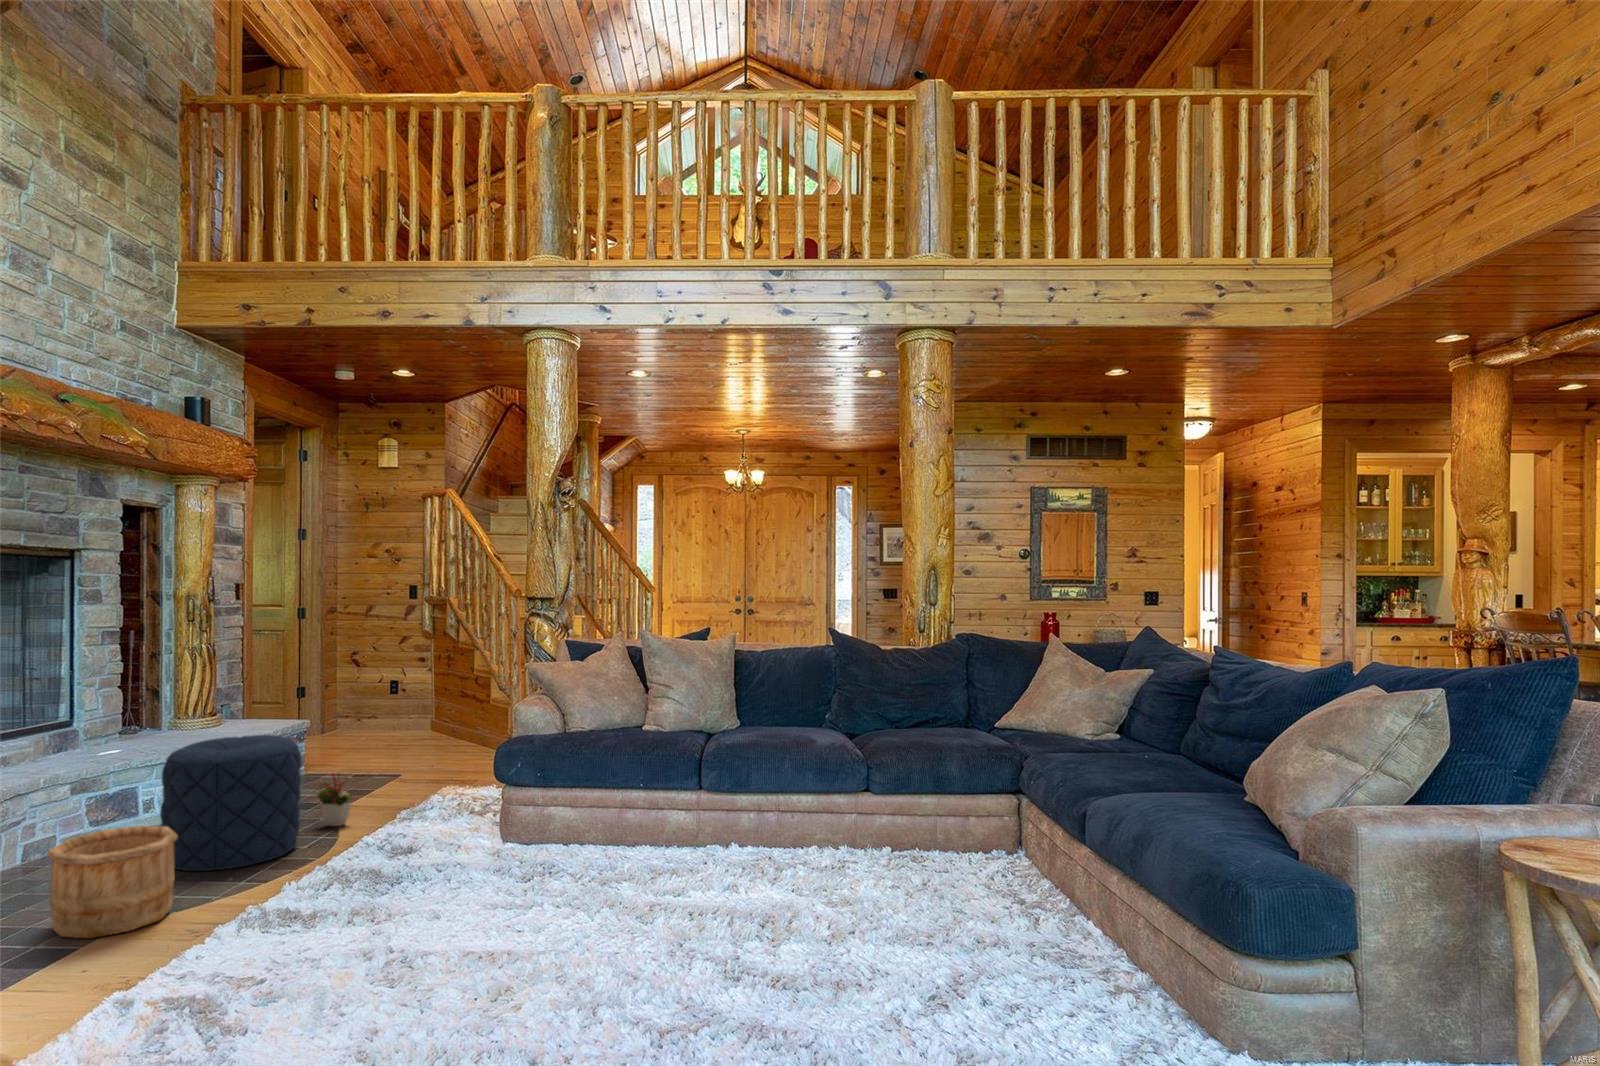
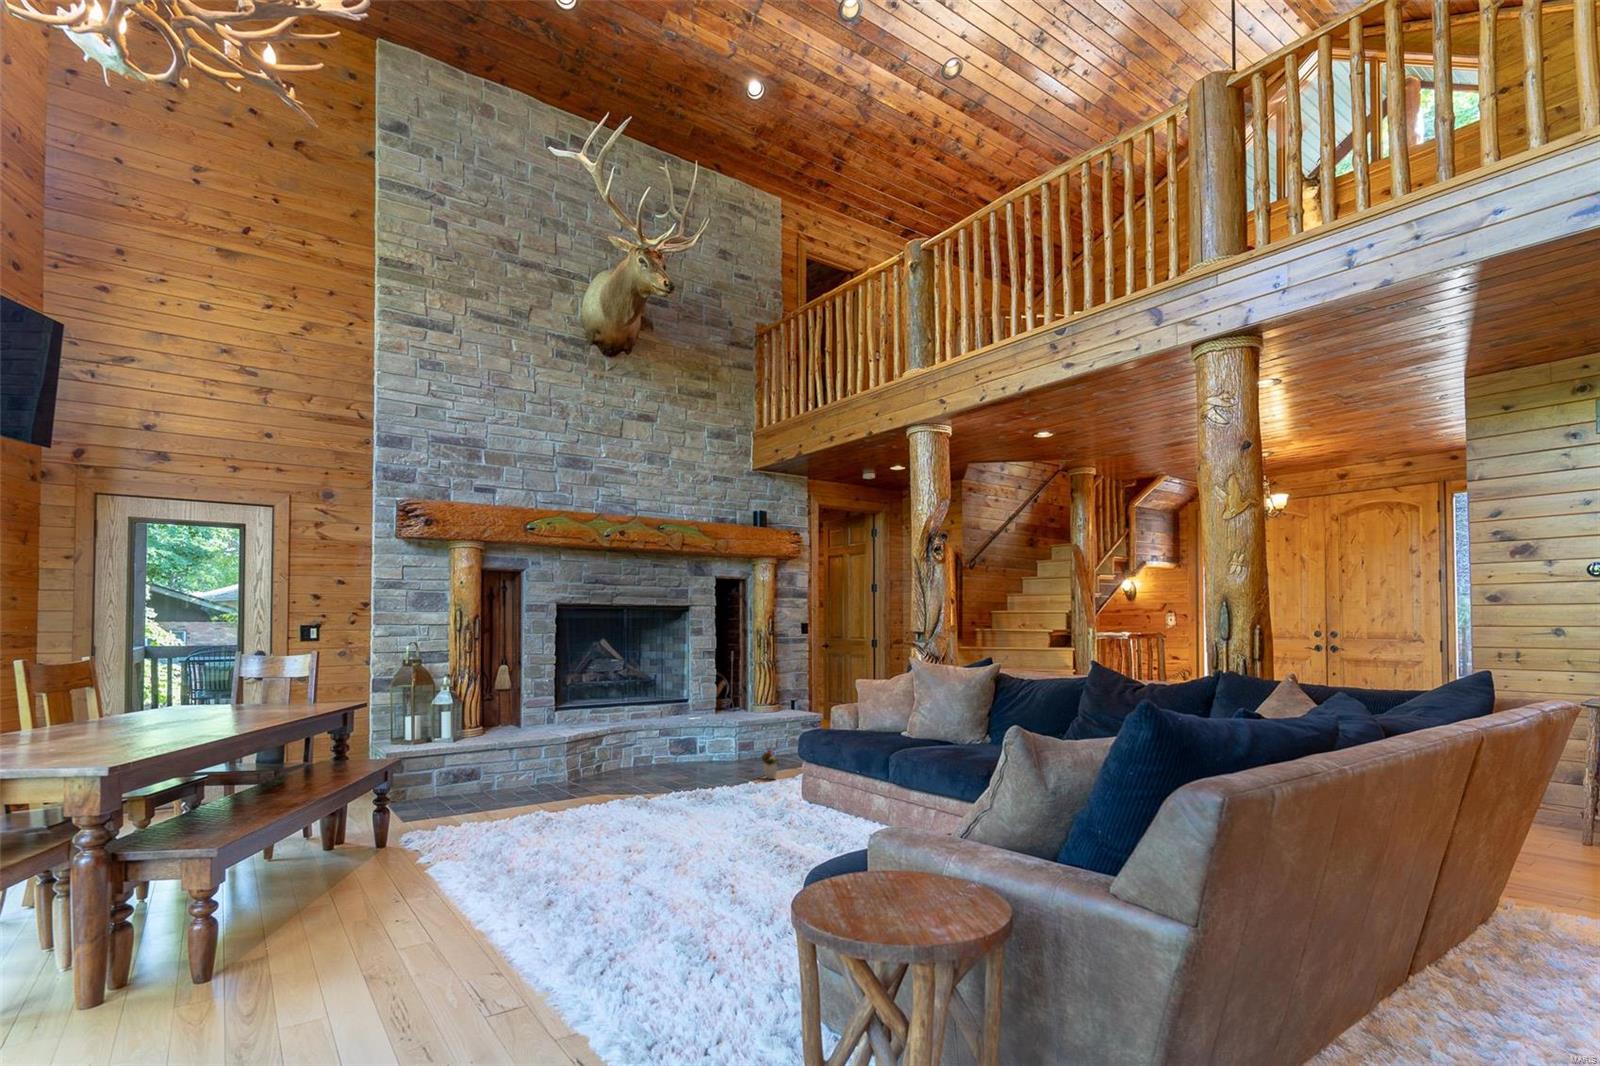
pouf: present [160,735,302,871] -> none [664,711,736,788]
wooden bucket: present [47,826,178,938] -> none [571,747,630,801]

